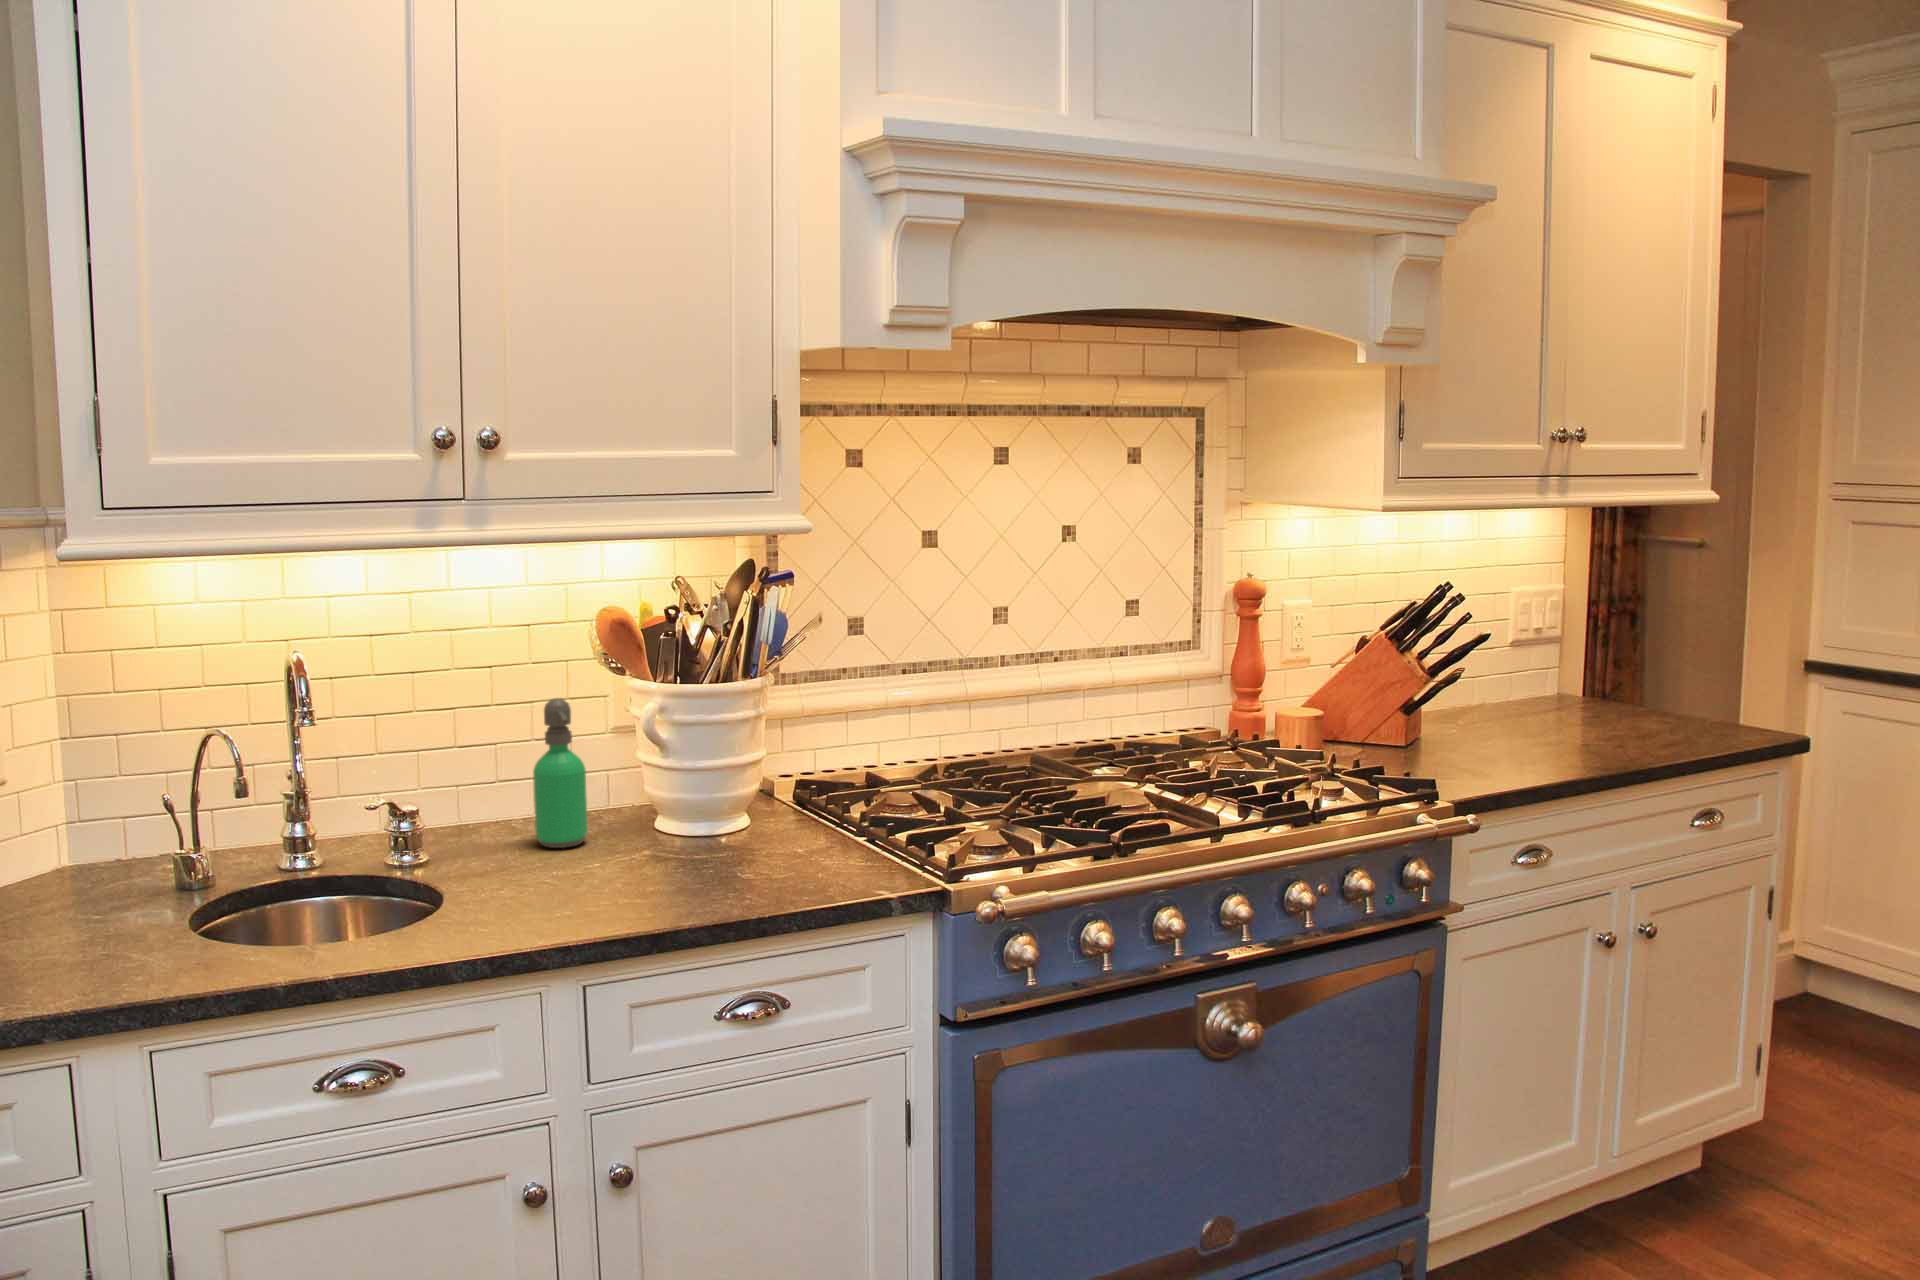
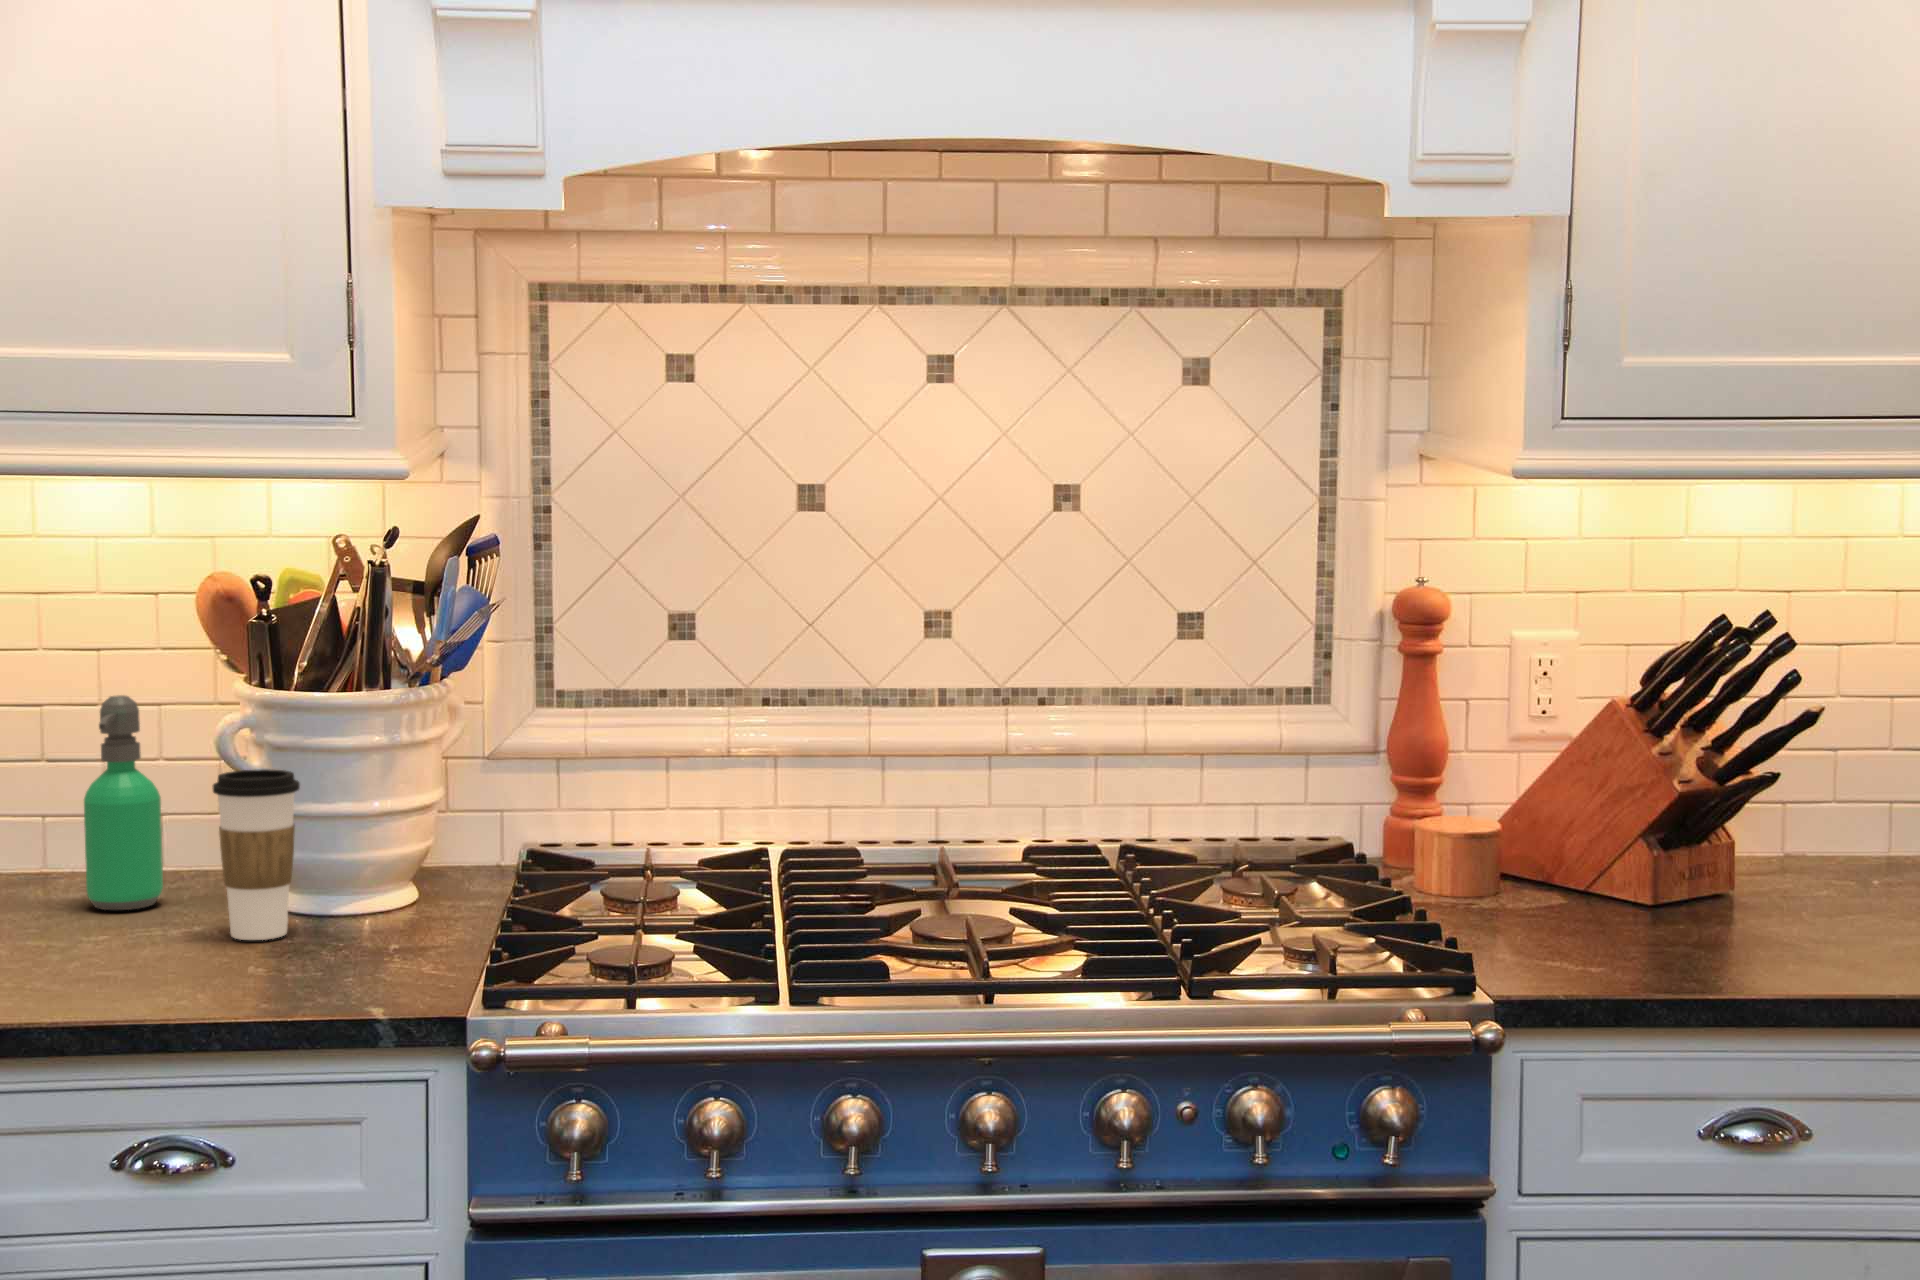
coffee cup: none [669,743,726,859] -> present [213,769,300,940]

